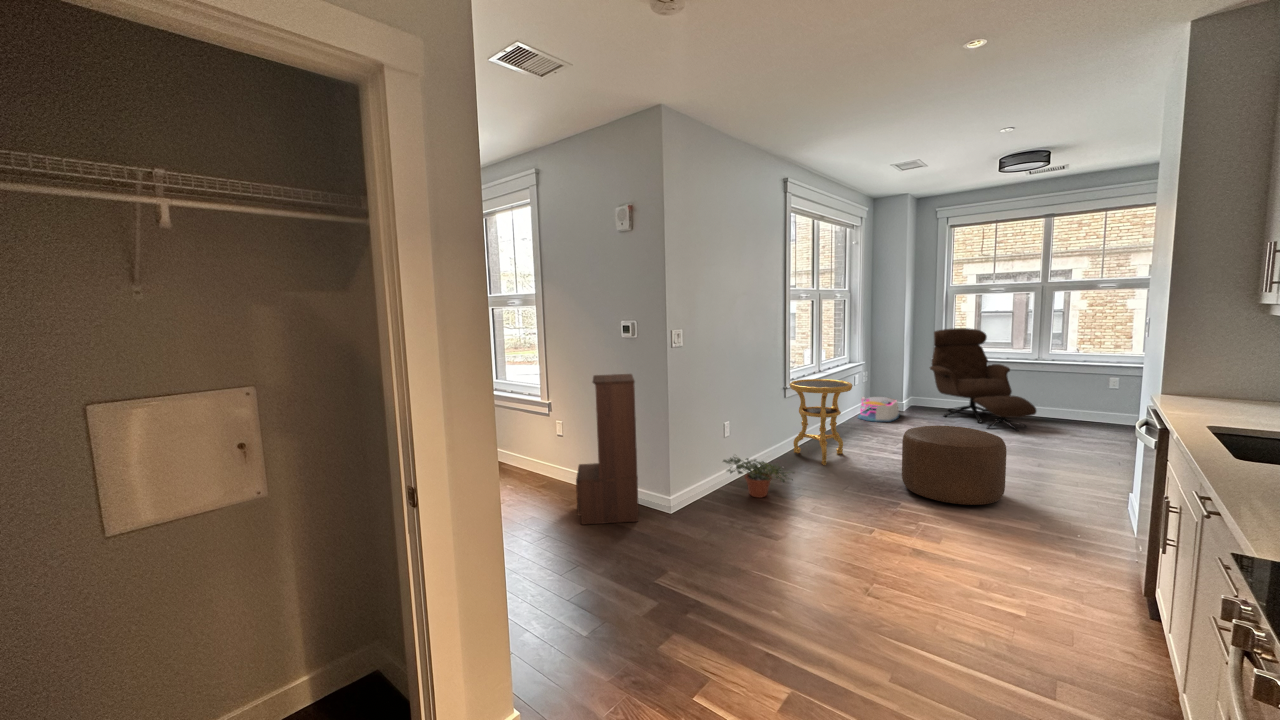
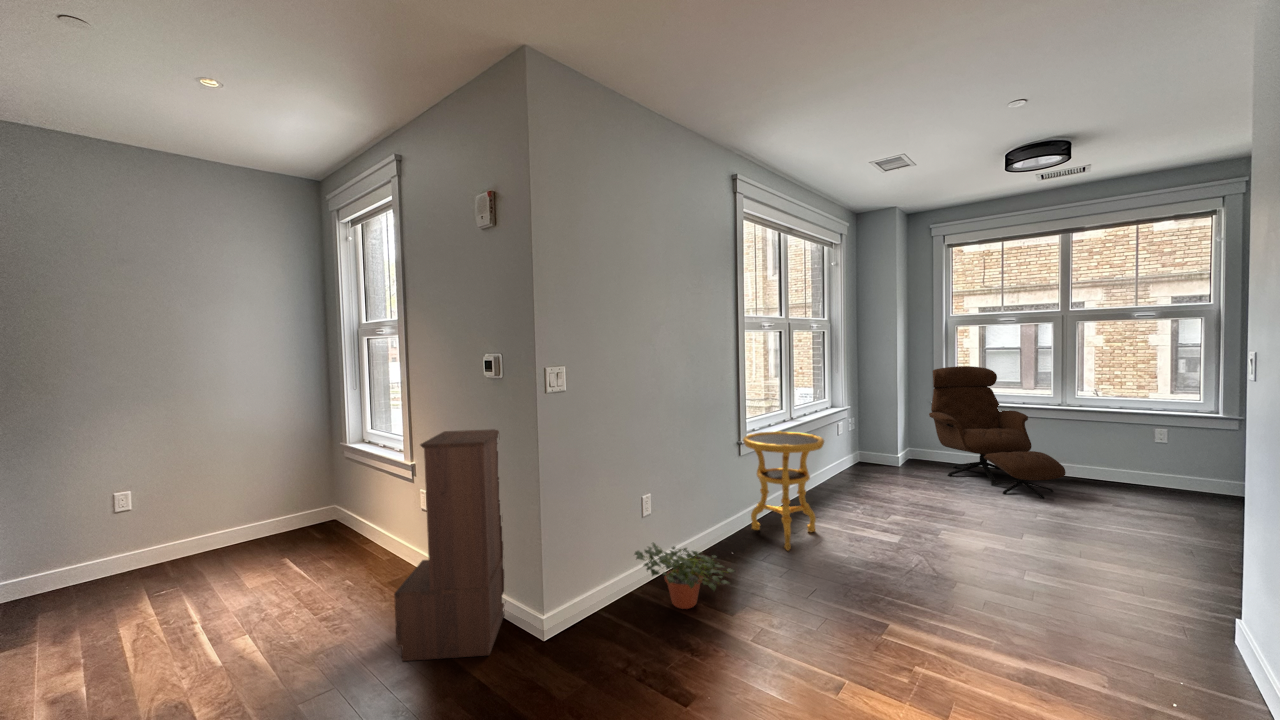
storage bin: present [858,397,899,422] -> none [842,450,894,483]
ottoman: present [902,426,1007,505] -> none [889,502,1038,630]

